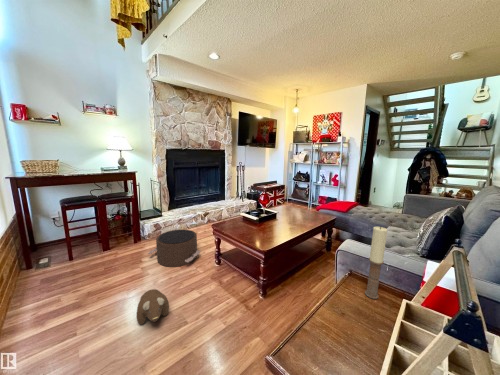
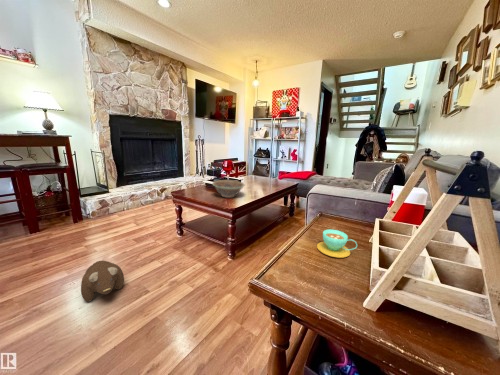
decorative bowl: none [248,216,278,235] -> present [212,180,245,197]
candle: present [365,226,387,299] -> none [343,152,367,228]
pouf: present [148,230,200,267] -> none [92,202,160,242]
teacup: none [331,304,370,338] -> present [317,229,357,258]

